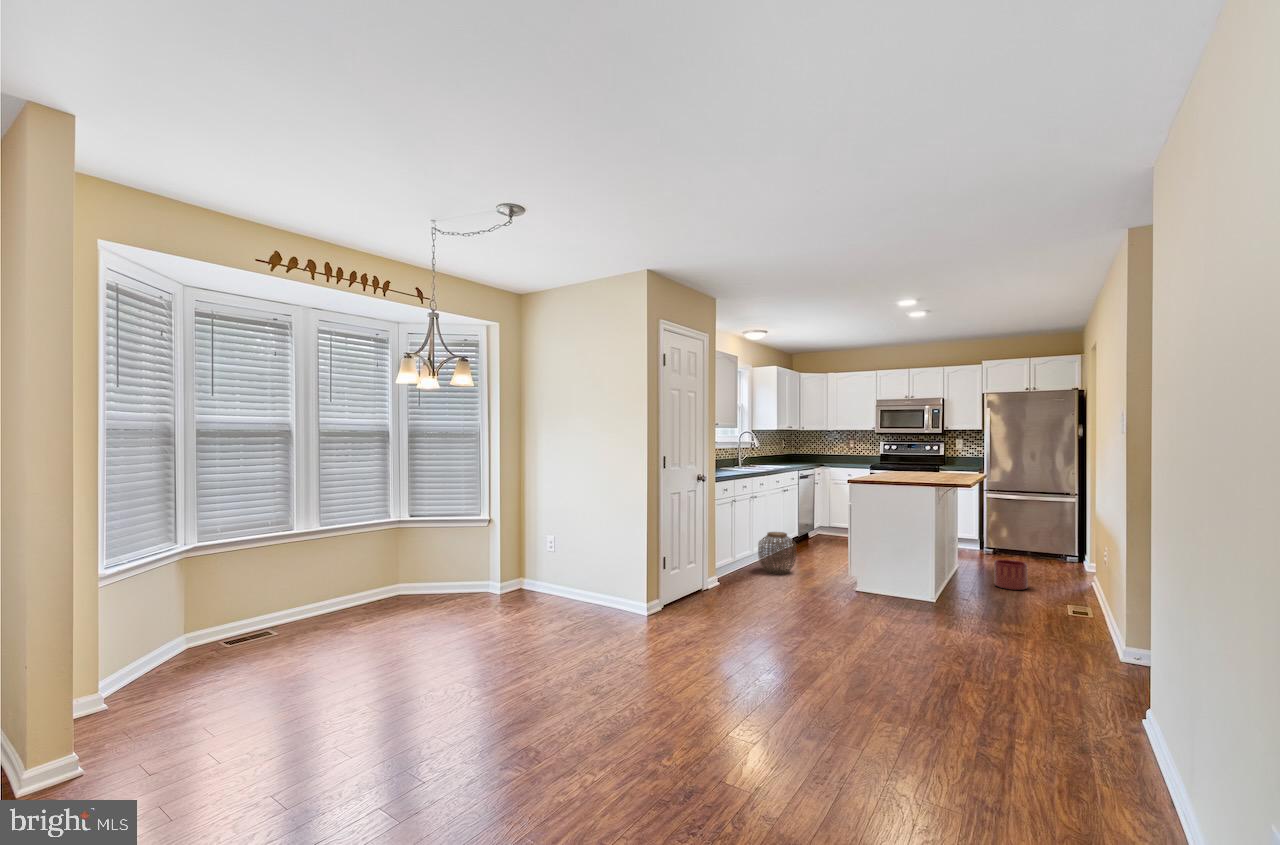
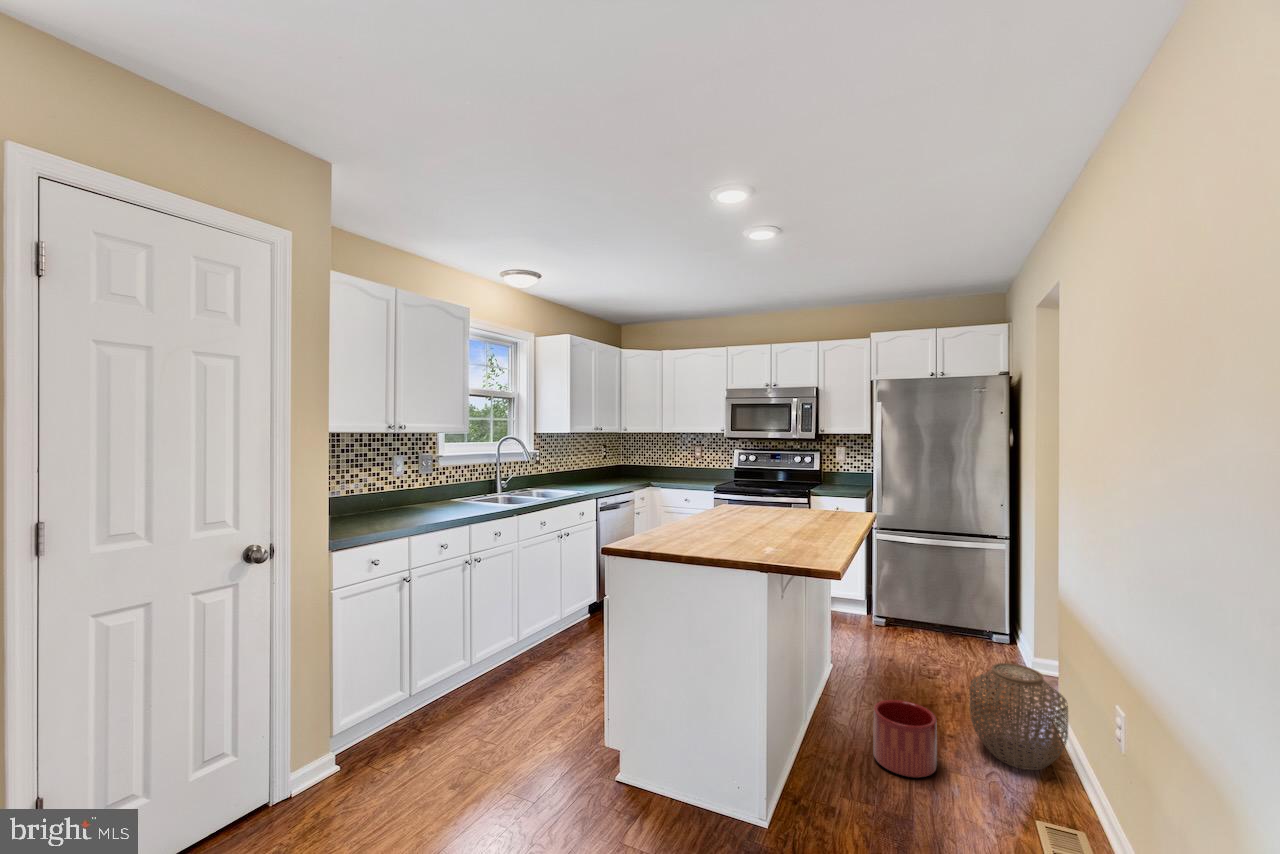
woven basket: present [758,532,796,574] -> present [970,663,1068,770]

